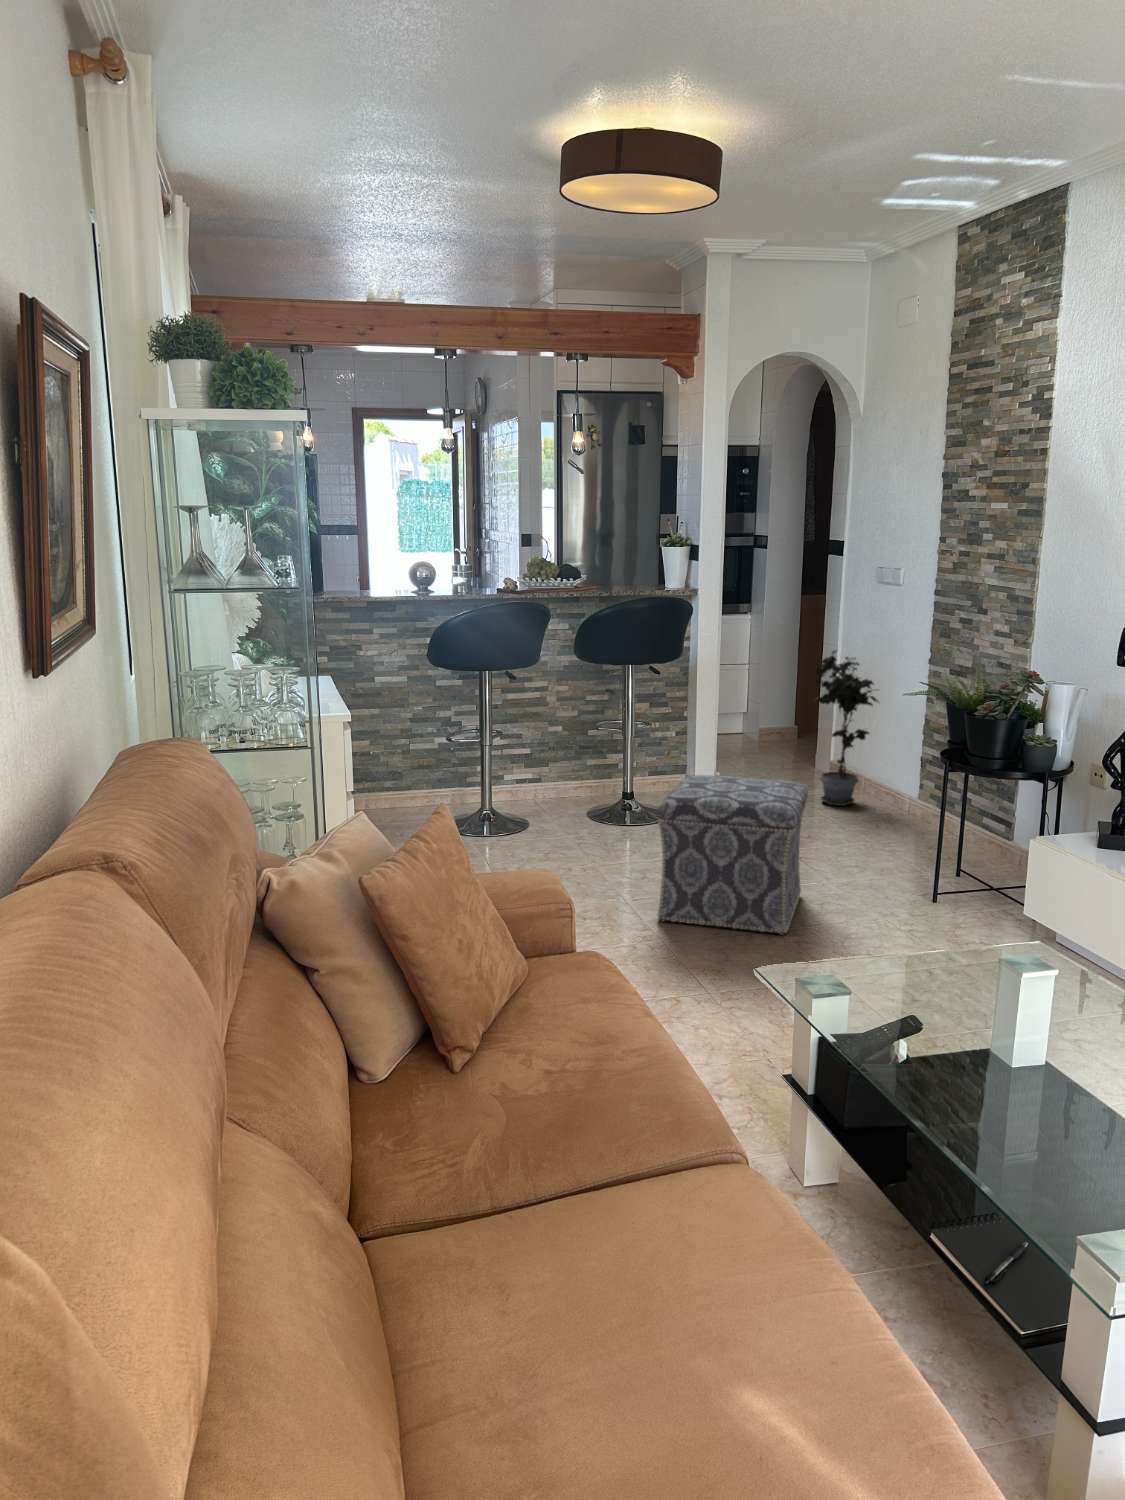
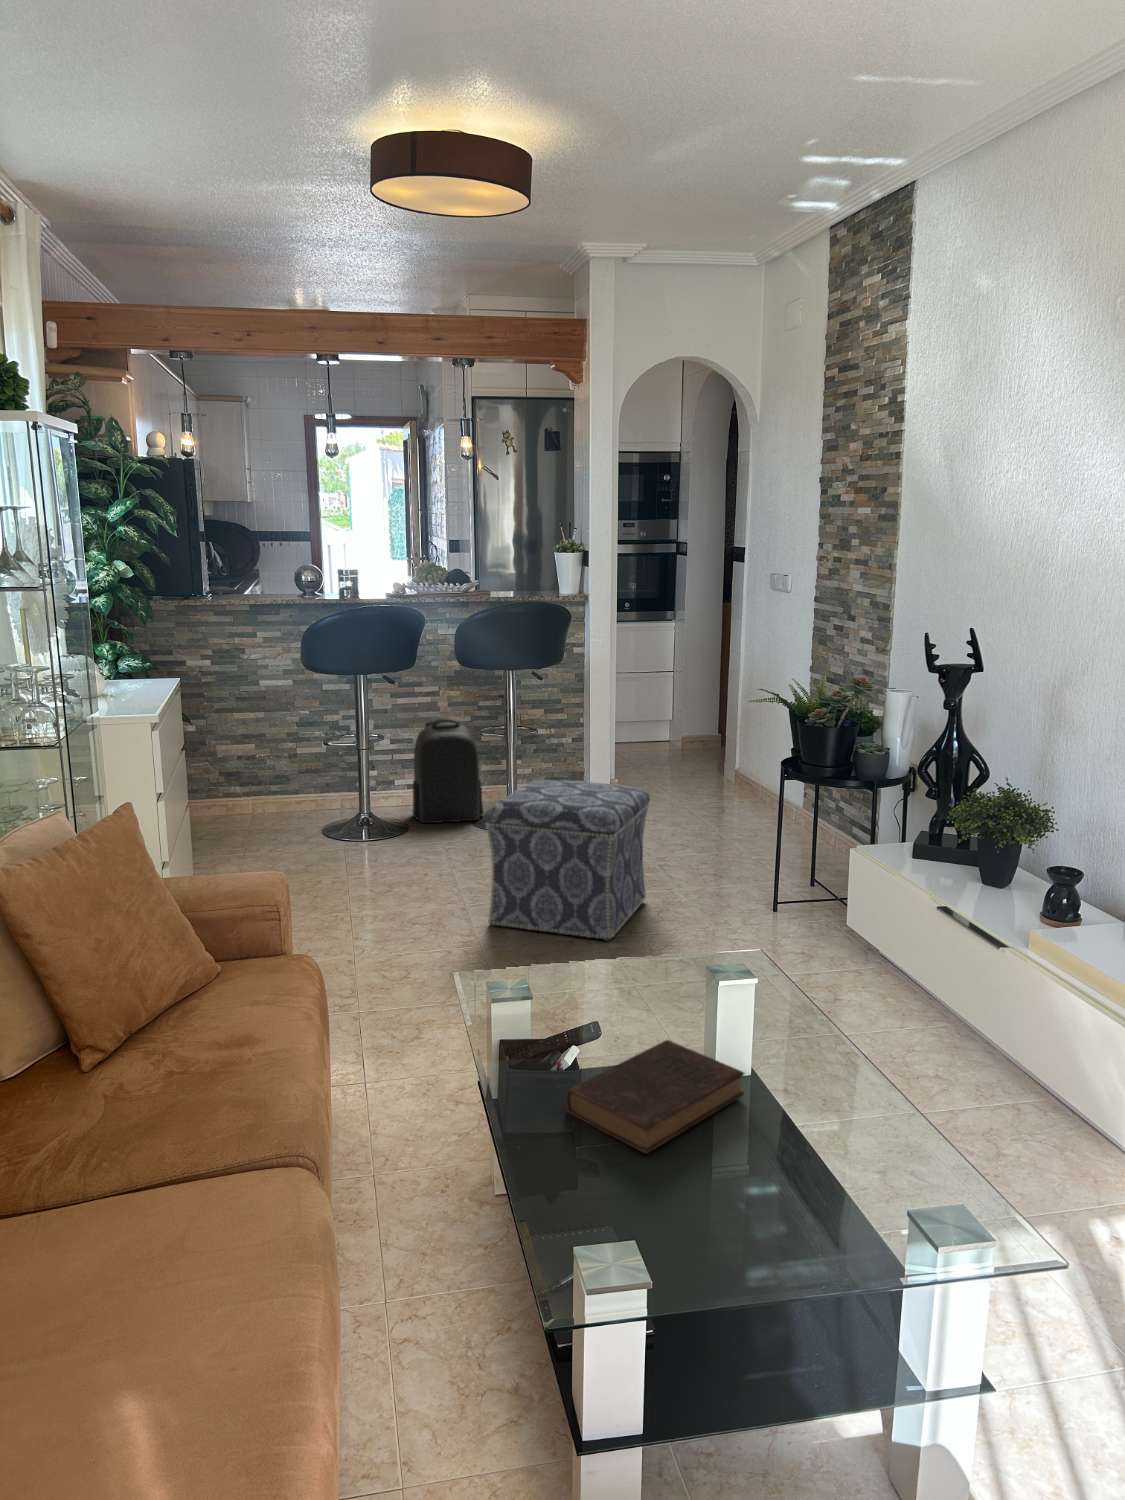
potted plant: present [813,651,879,806] -> none [700,657,771,813]
backpack: none [526,713,597,819] -> present [413,717,484,823]
book: none [926,1029,1087,1138] -> present [565,1040,744,1153]

